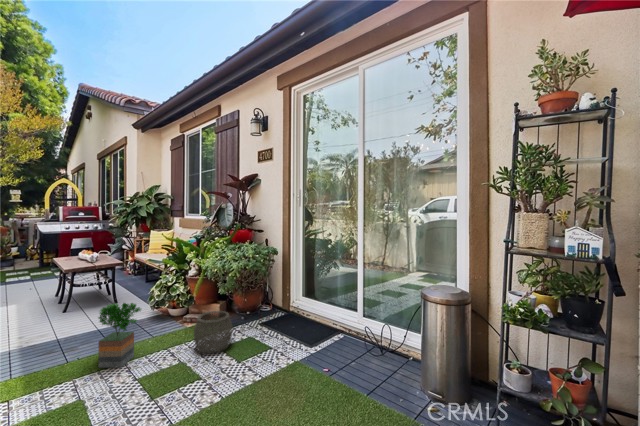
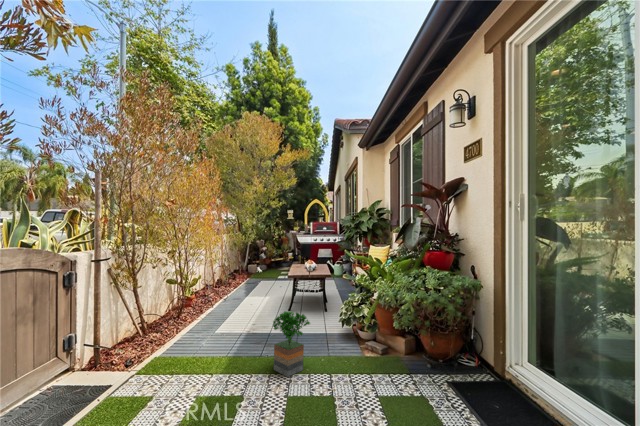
woven basket: present [194,311,232,353] -> none [353,345,400,401]

